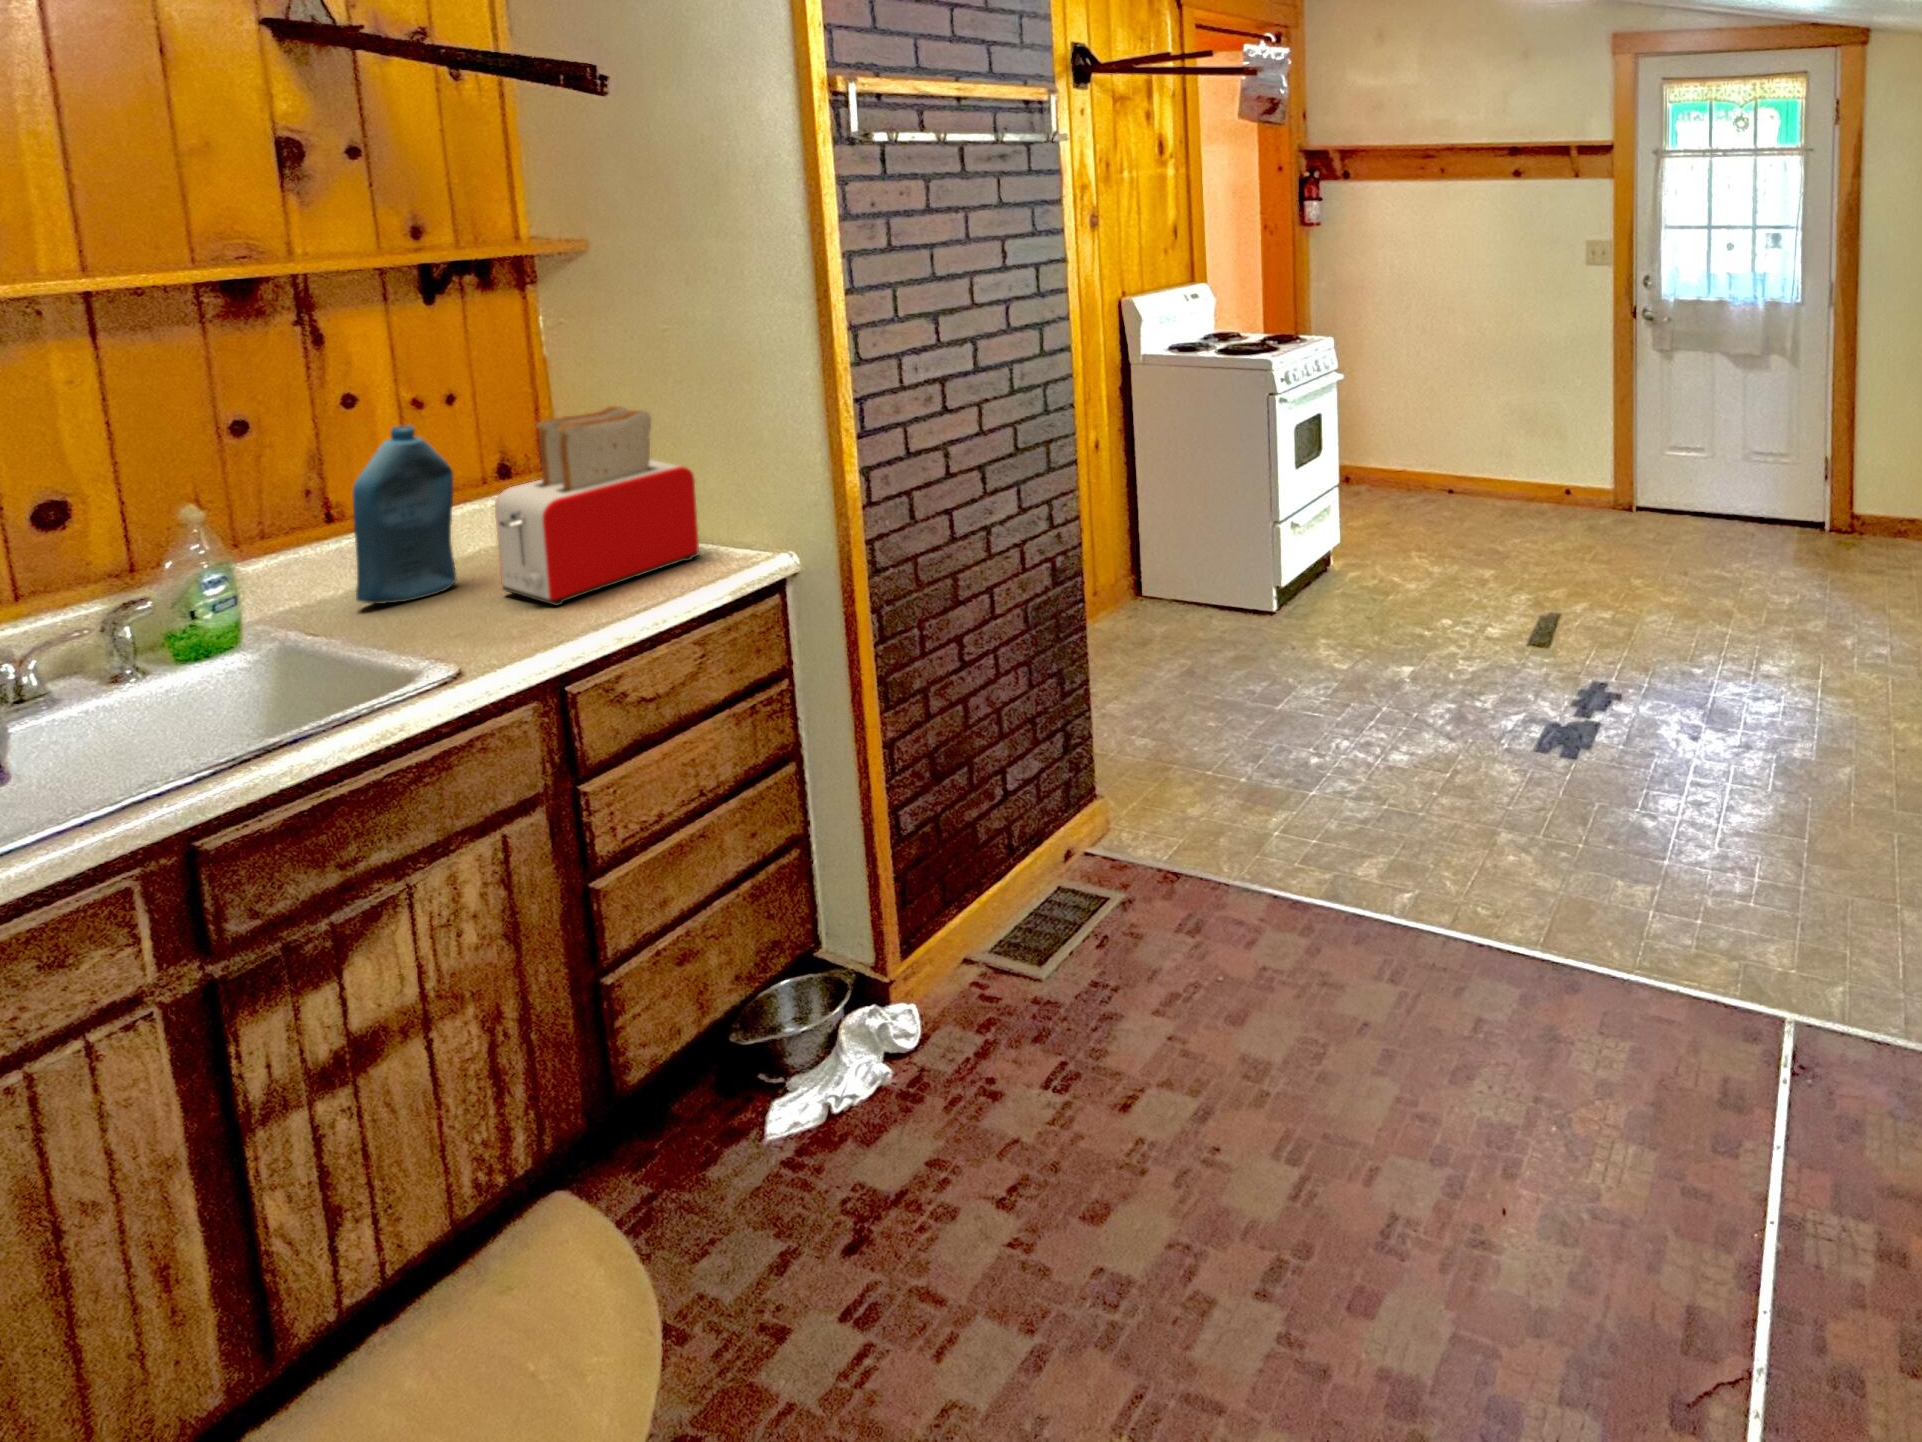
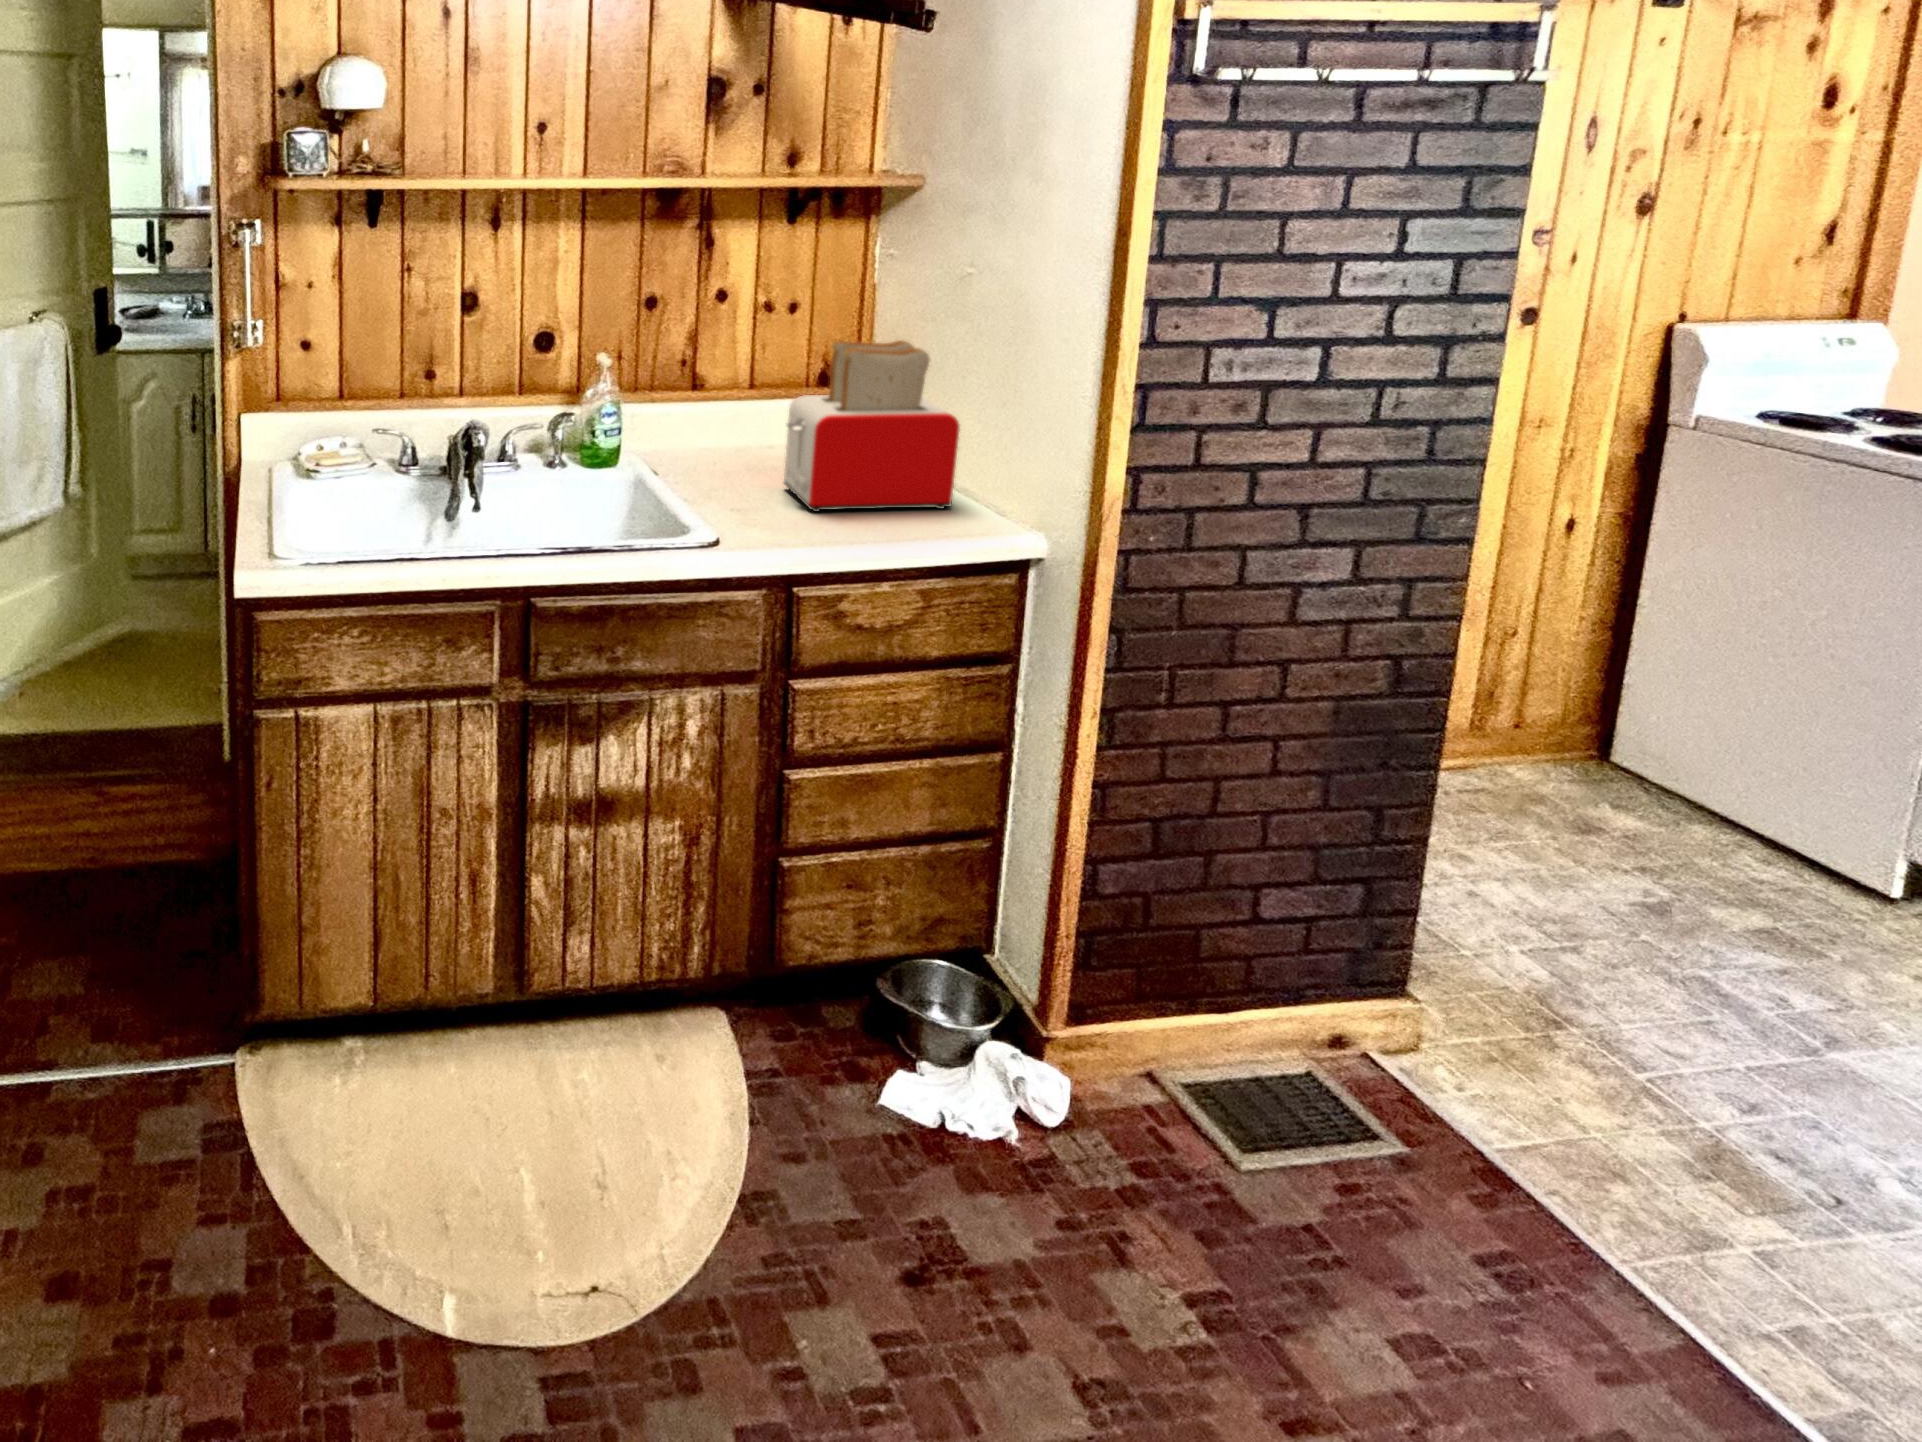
bottle: present [353,426,456,604] -> none [690,324,773,471]

